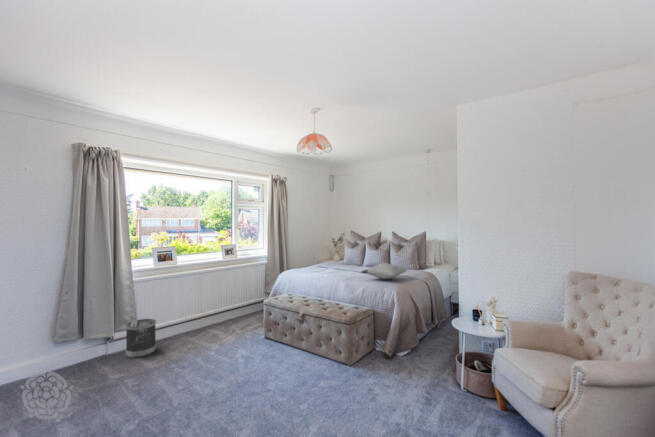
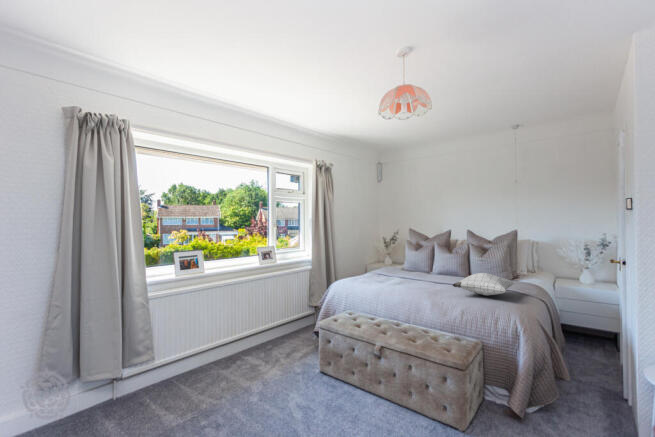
wastebasket: present [126,319,156,358] -> none [138,347,178,404]

